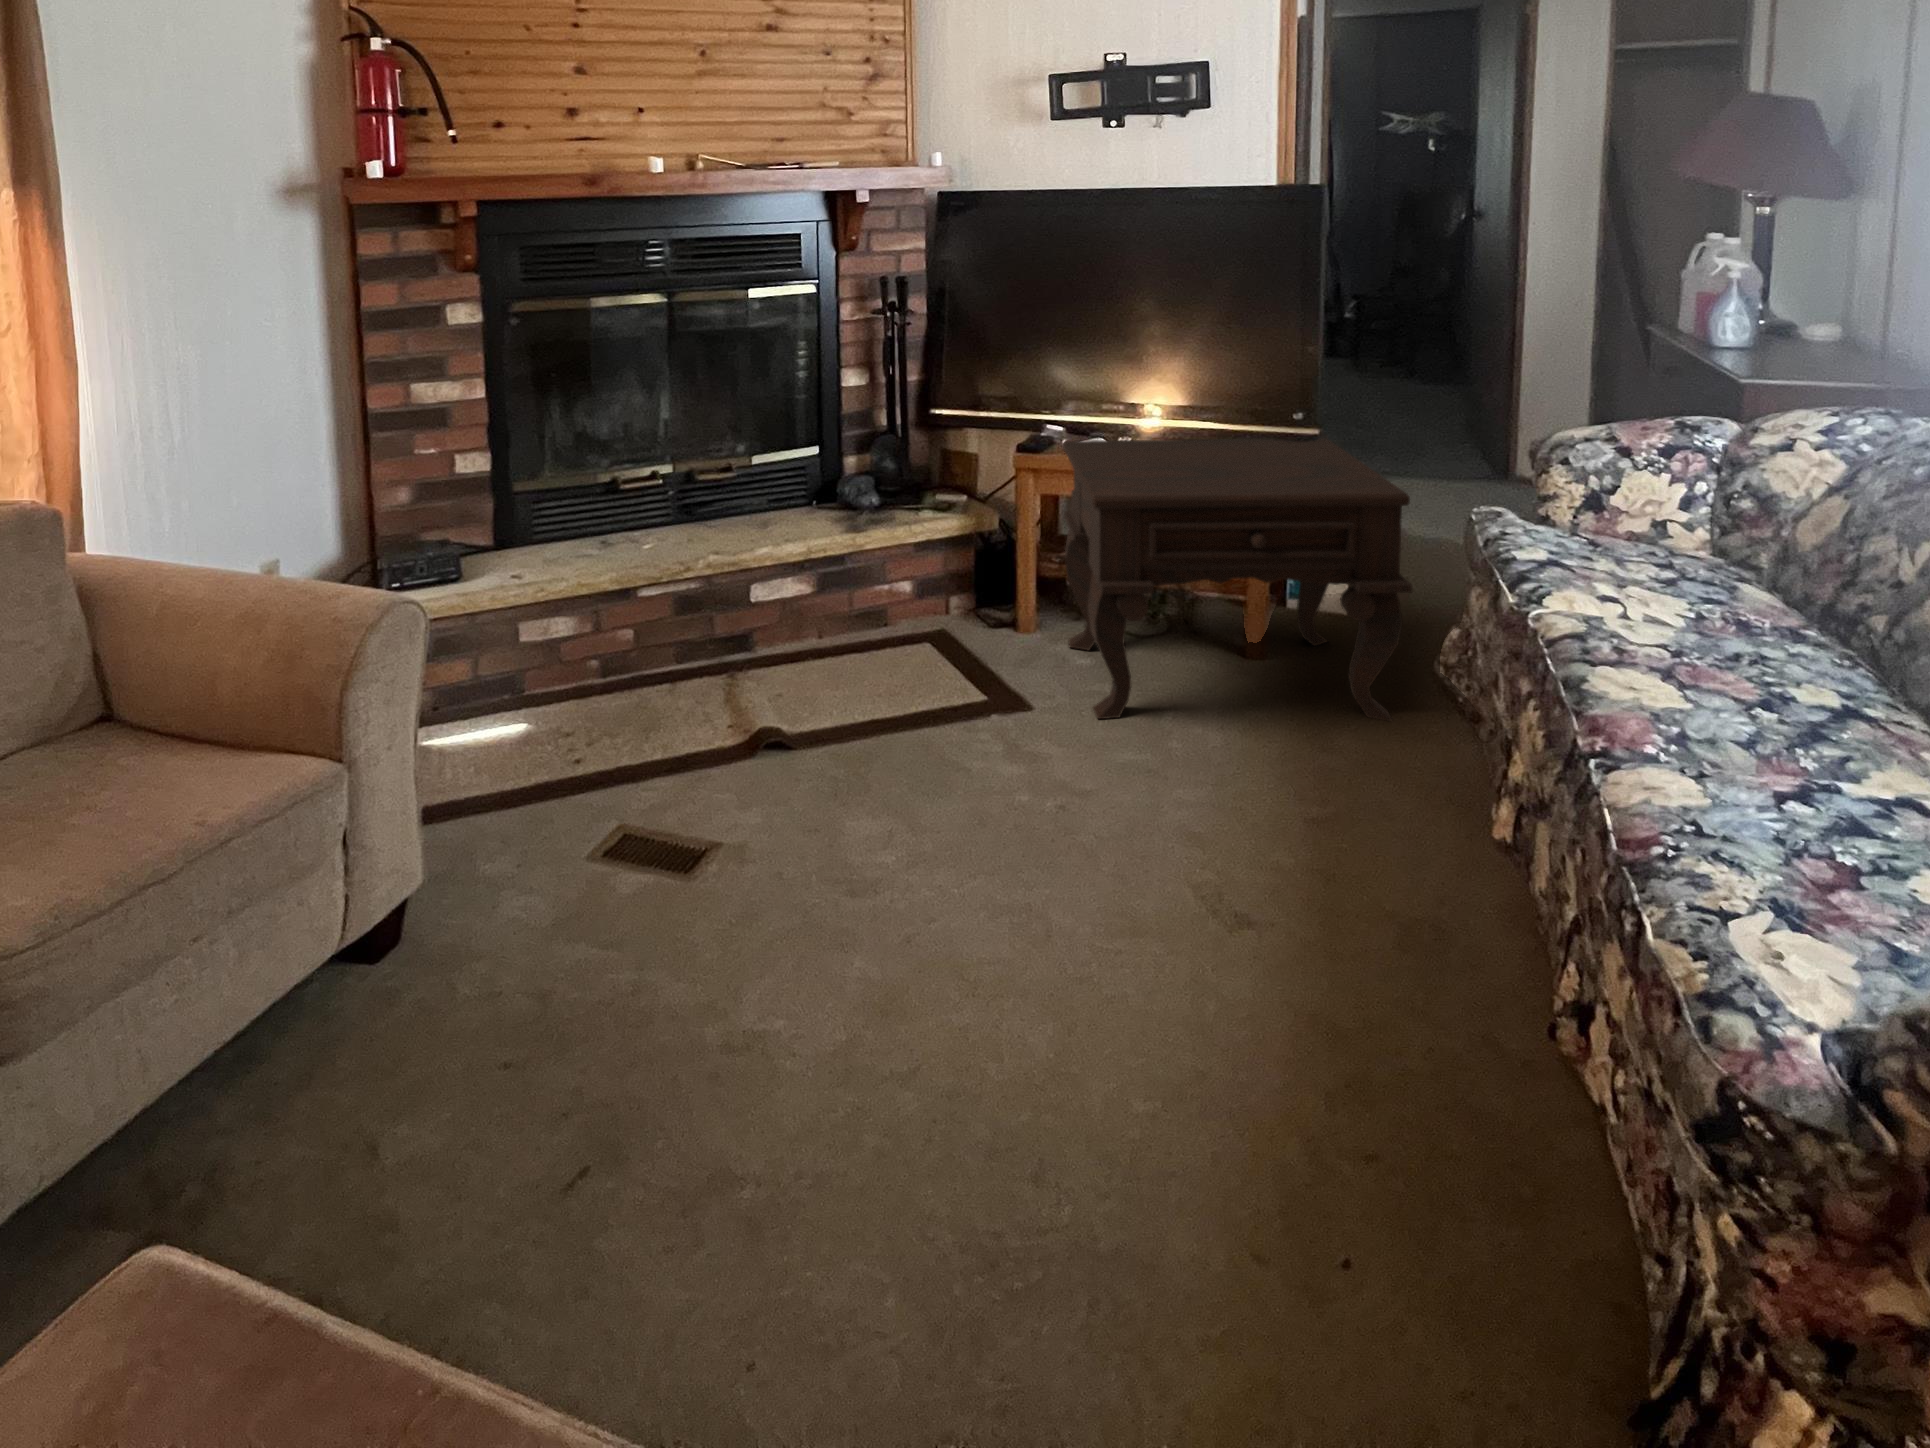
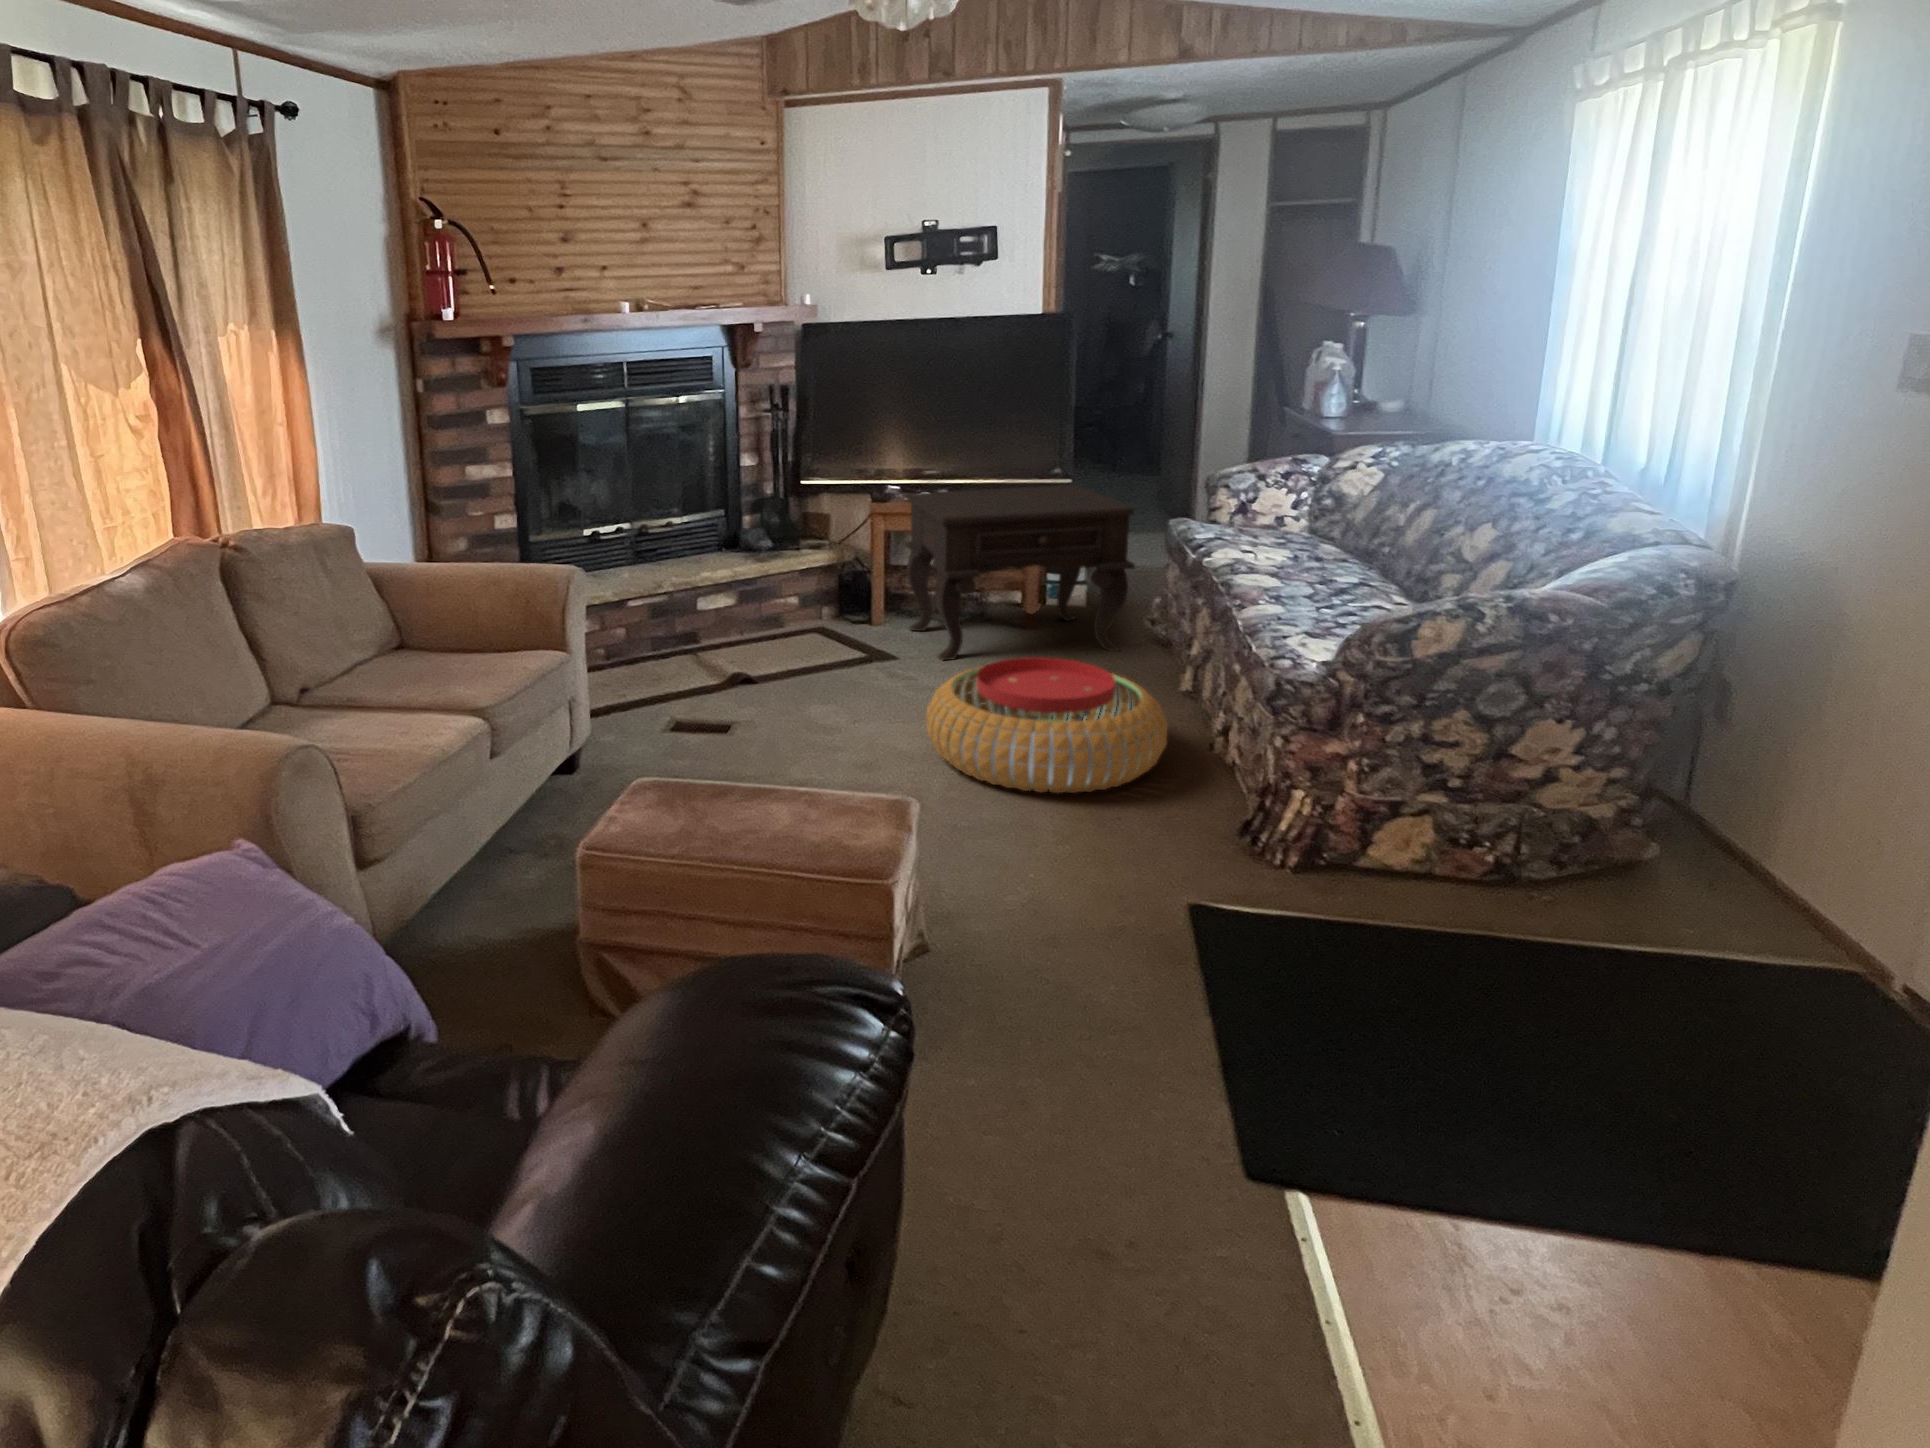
pouf: none [993,790,1458,1155] -> present [926,657,1167,793]

